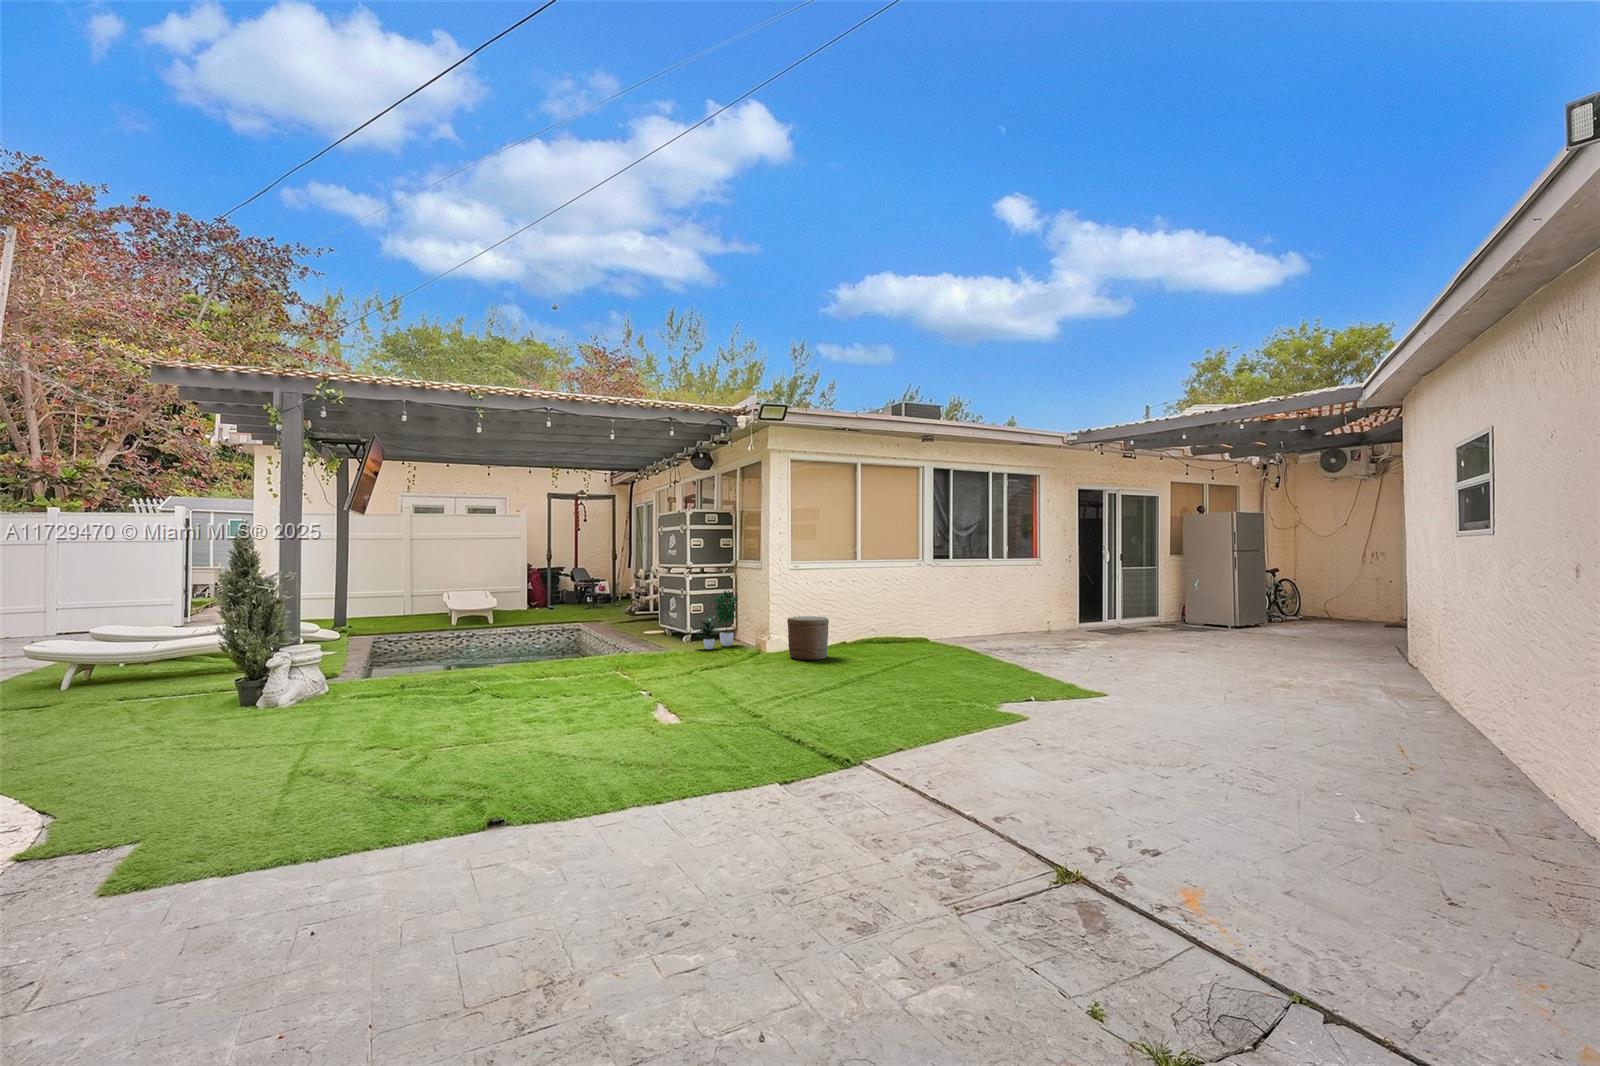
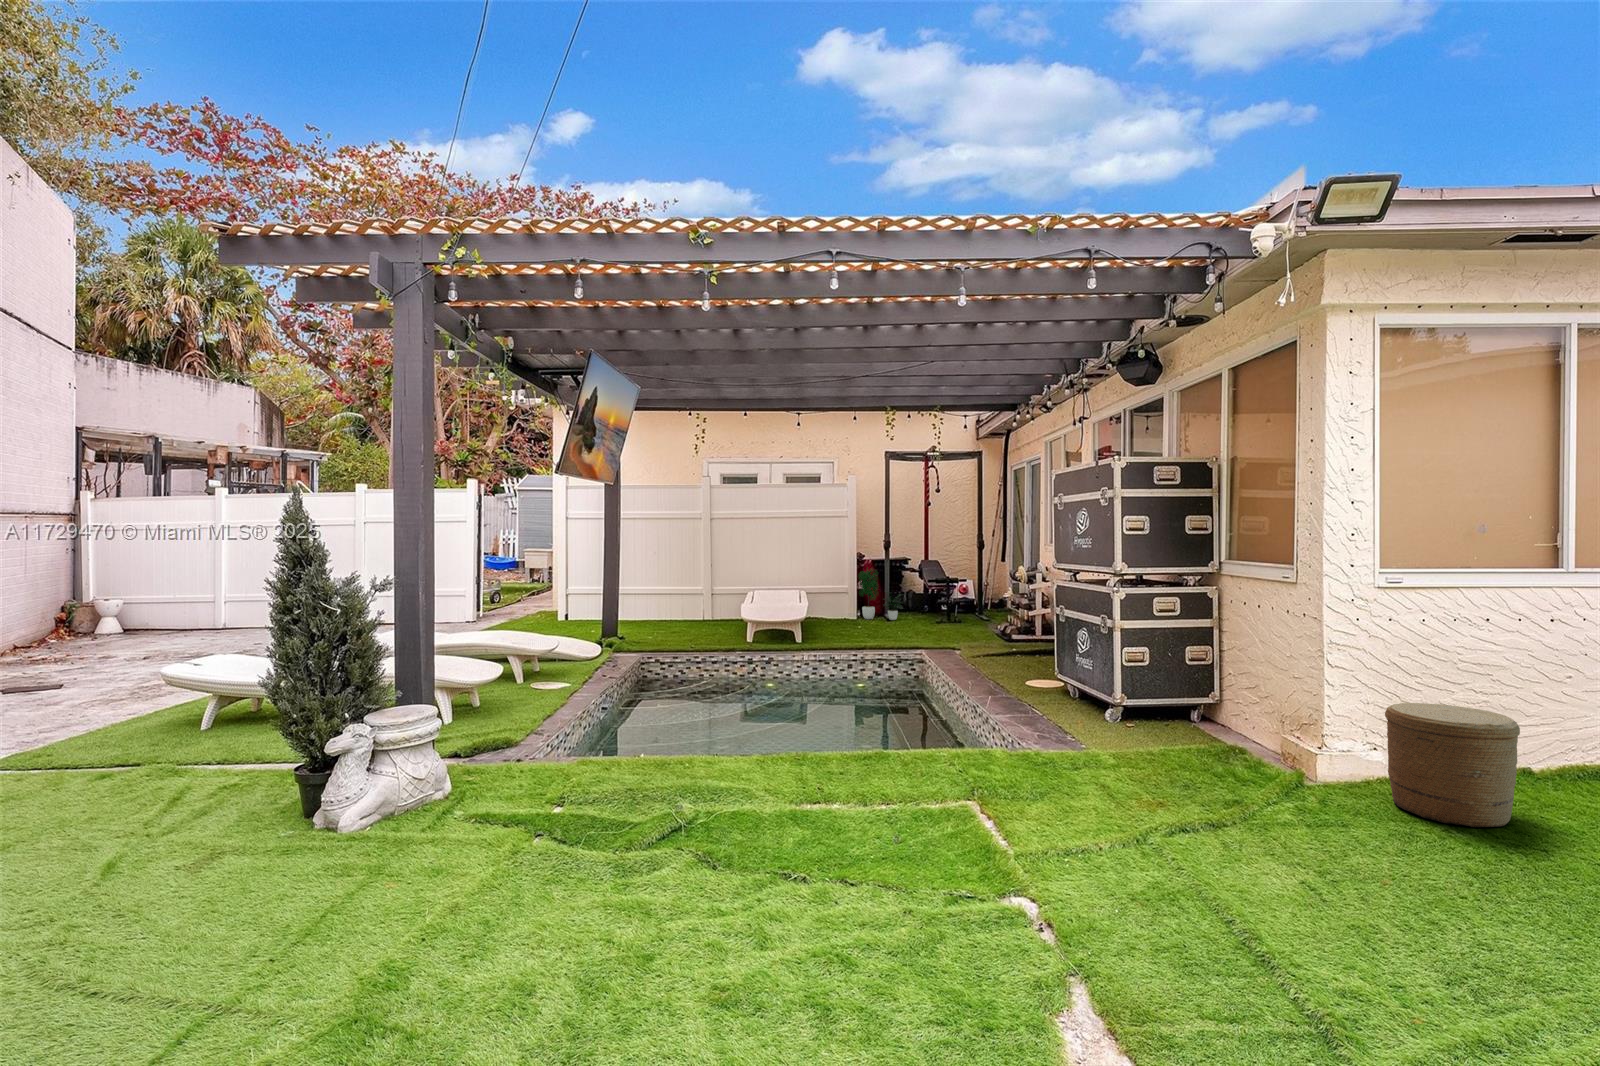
potted plant: present [697,591,738,649] -> present [858,568,902,620]

